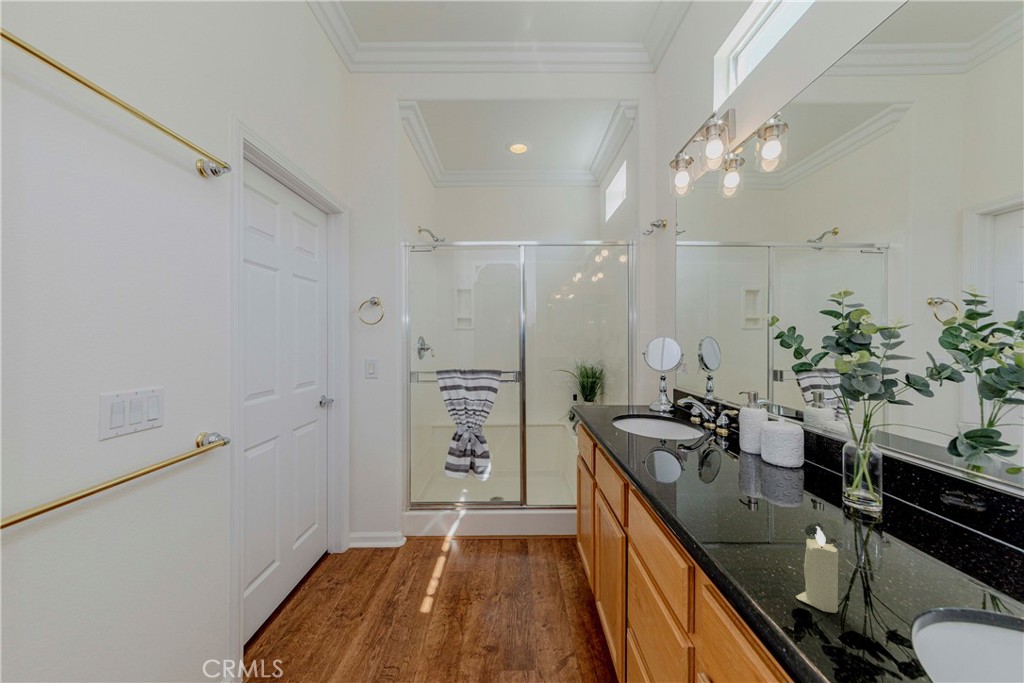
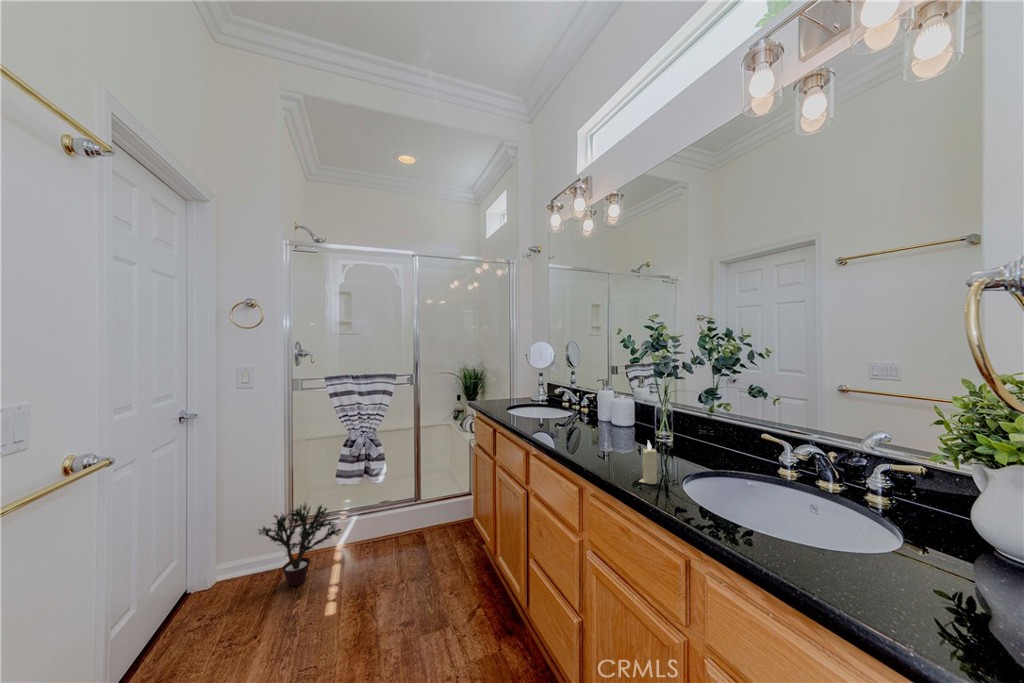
potted plant: none [370,491,441,571] -> present [259,505,341,586]

